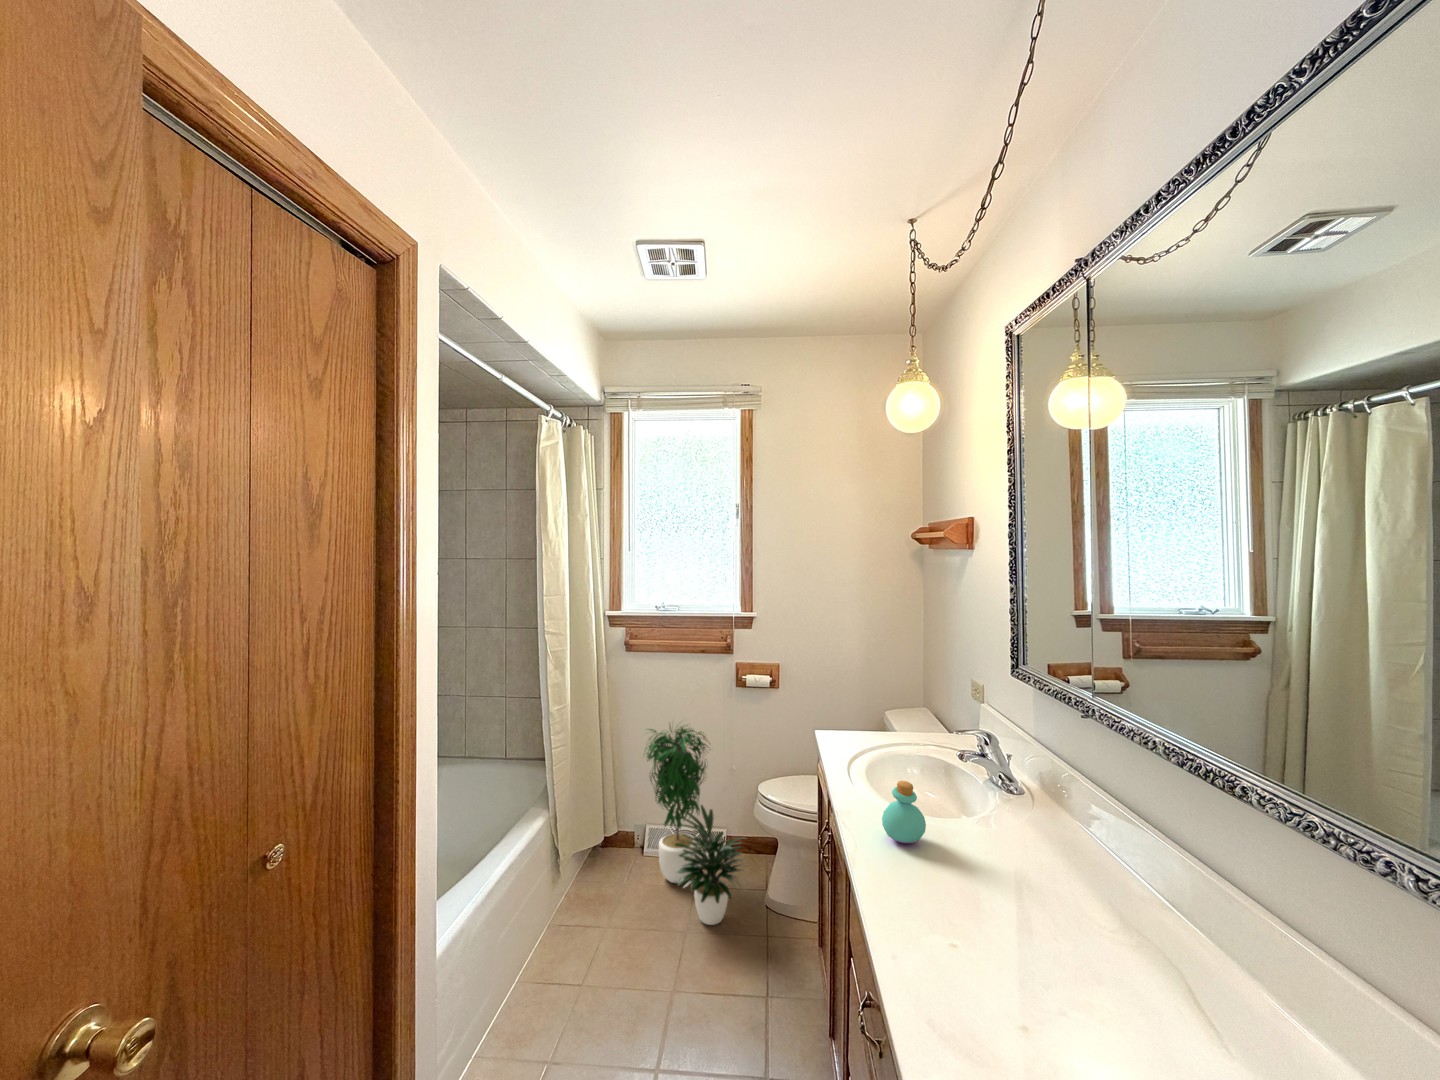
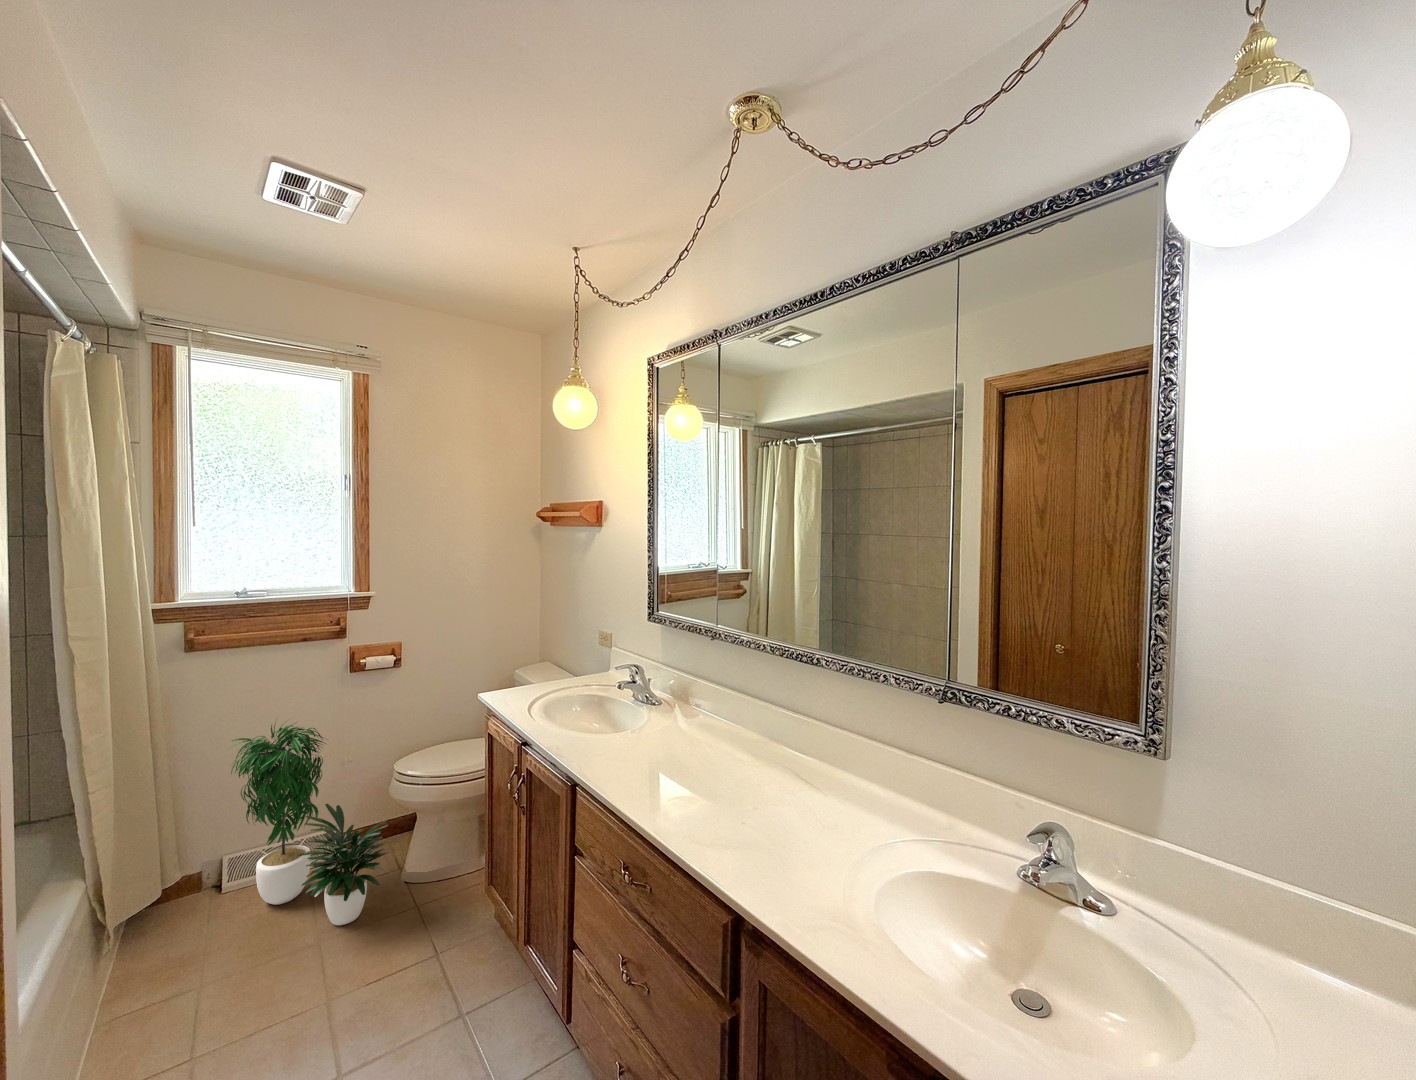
perfume bottle: present [882,781,926,843] -> none [596,707,628,754]

